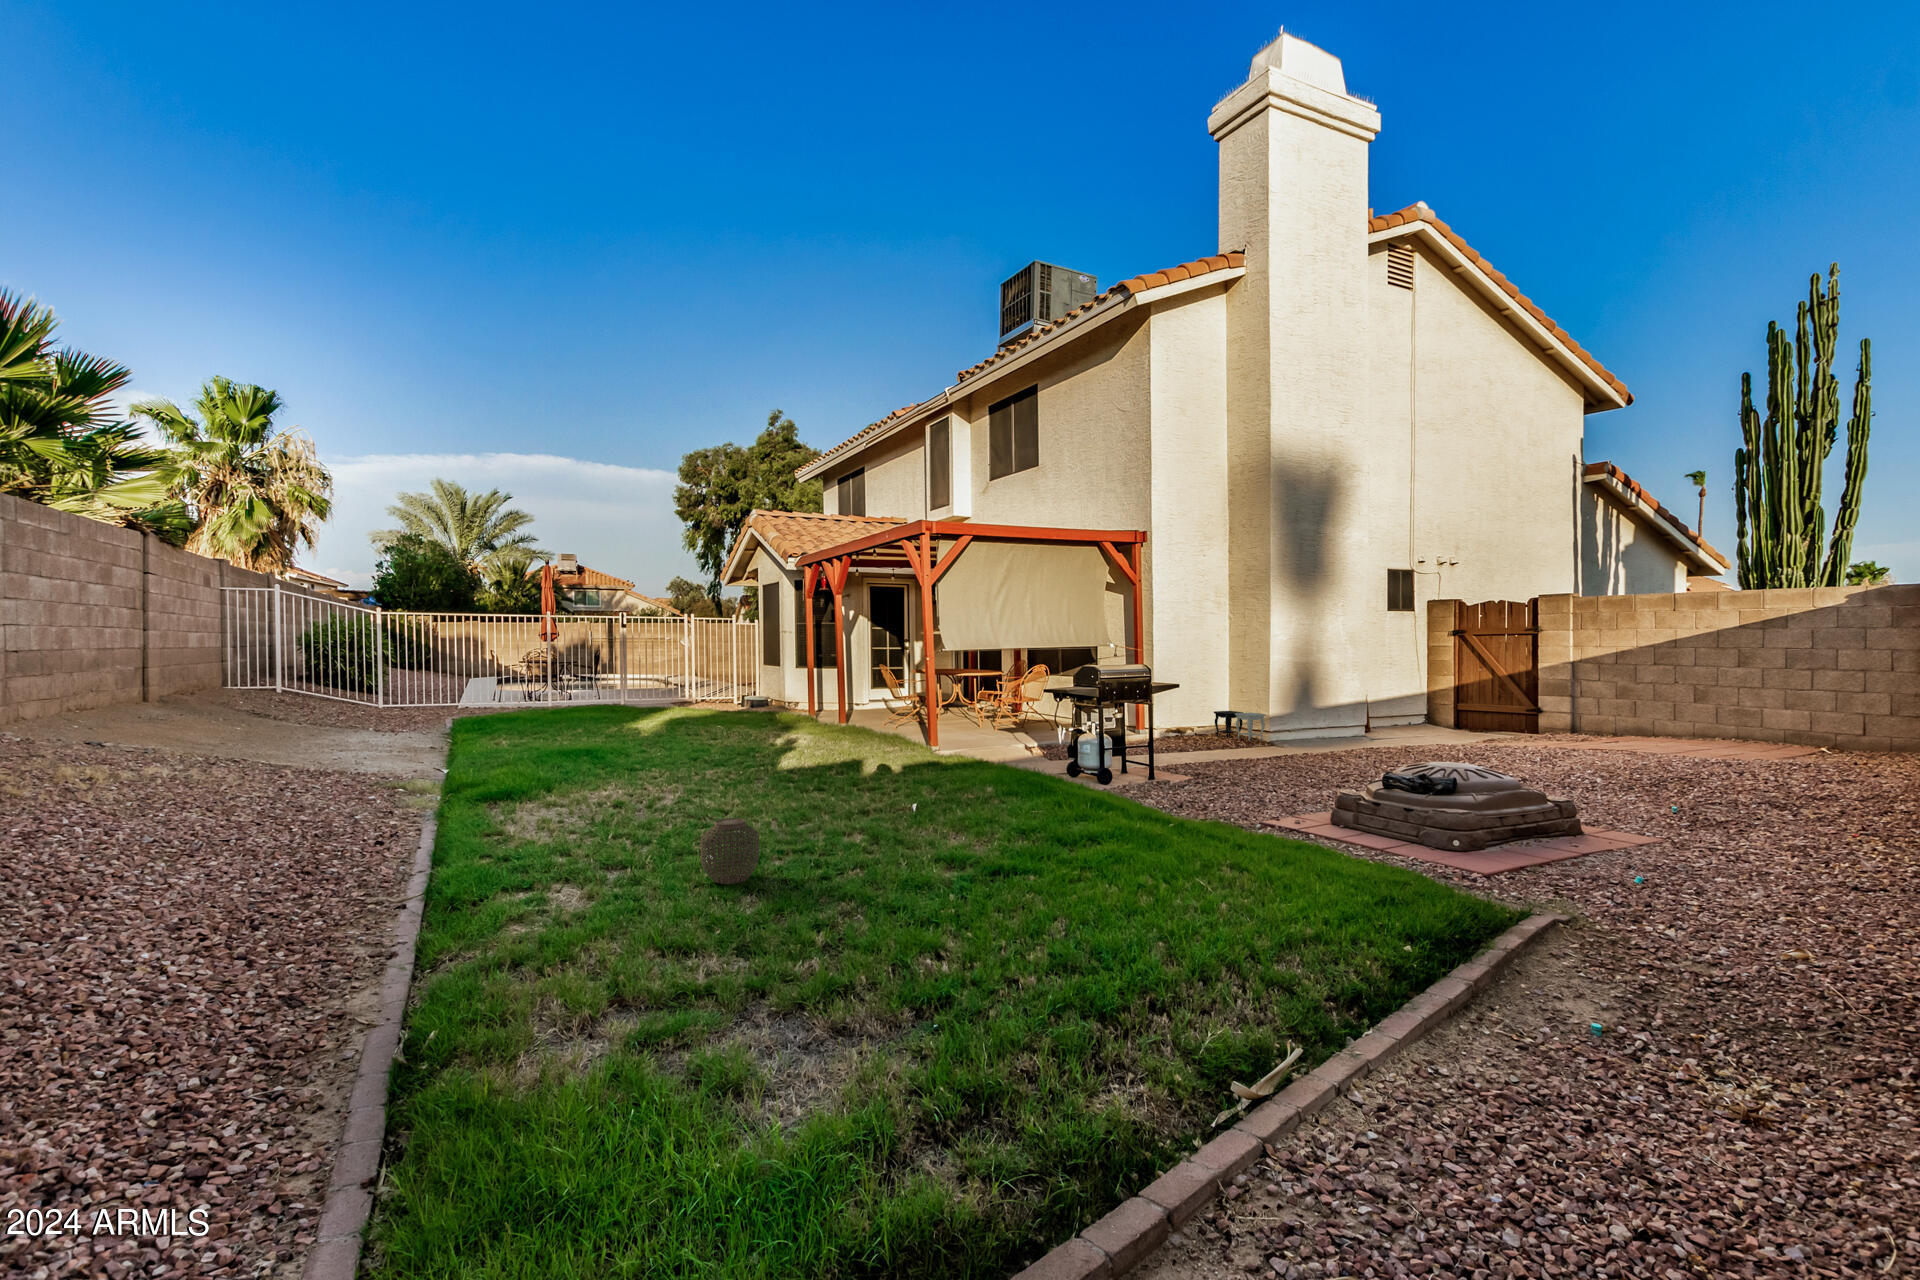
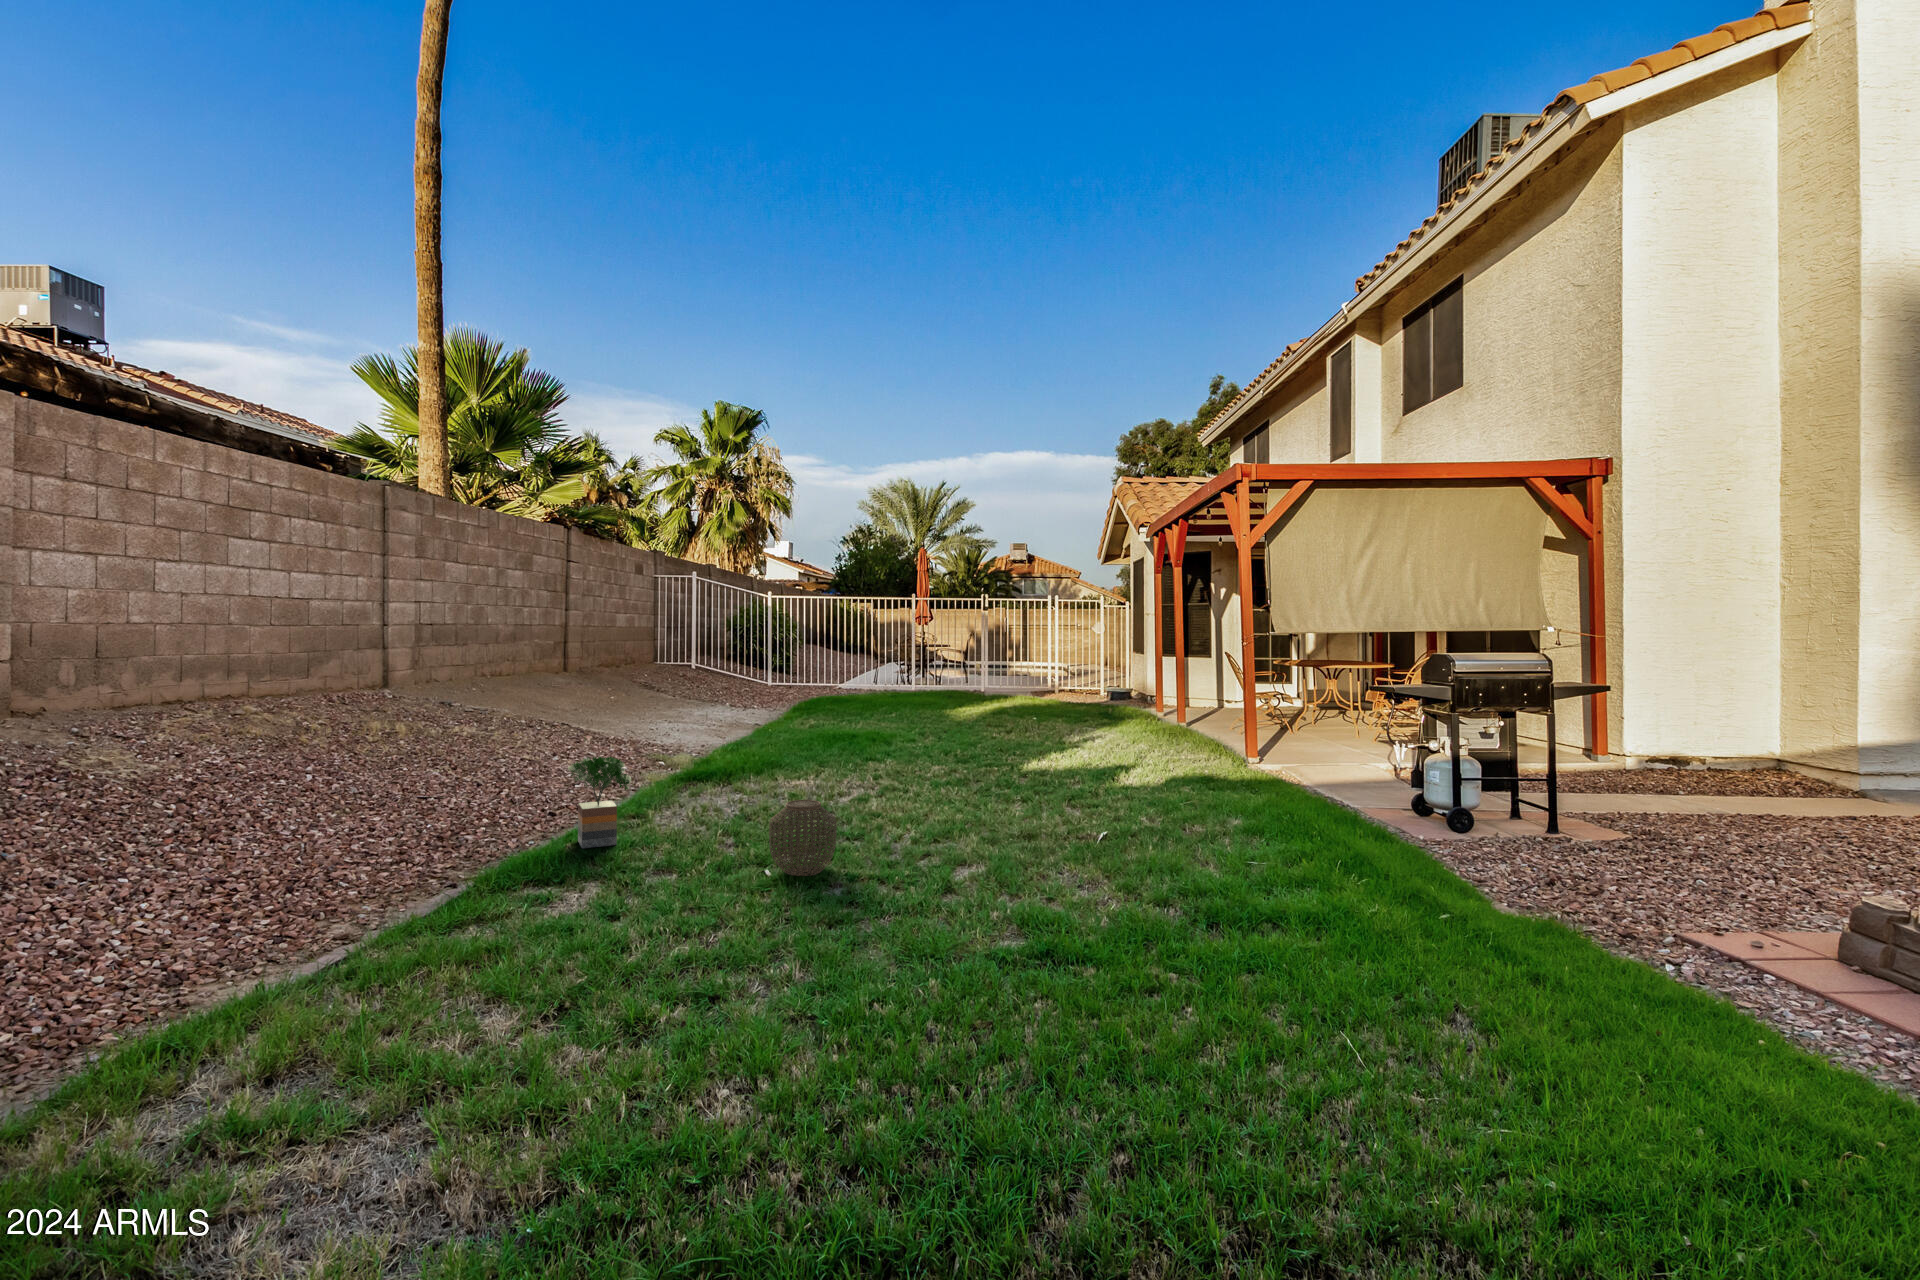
side table: present [1214,711,1266,741] -> none [1740,736,1848,789]
potted tree: none [449,803,525,898] -> present [568,757,631,848]

